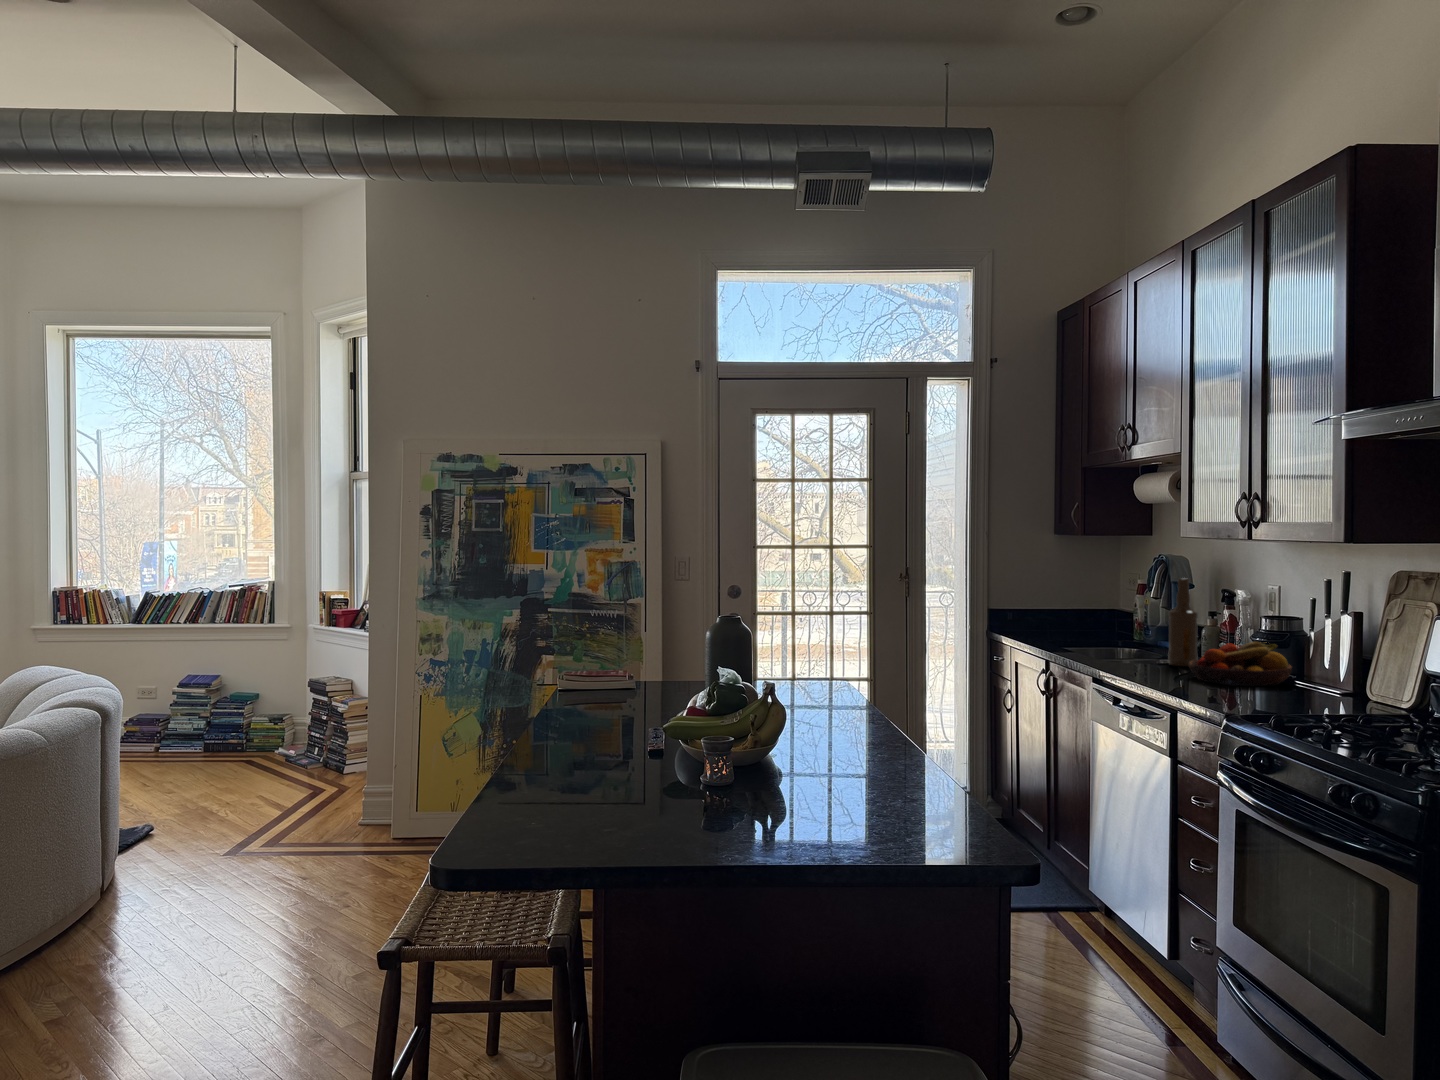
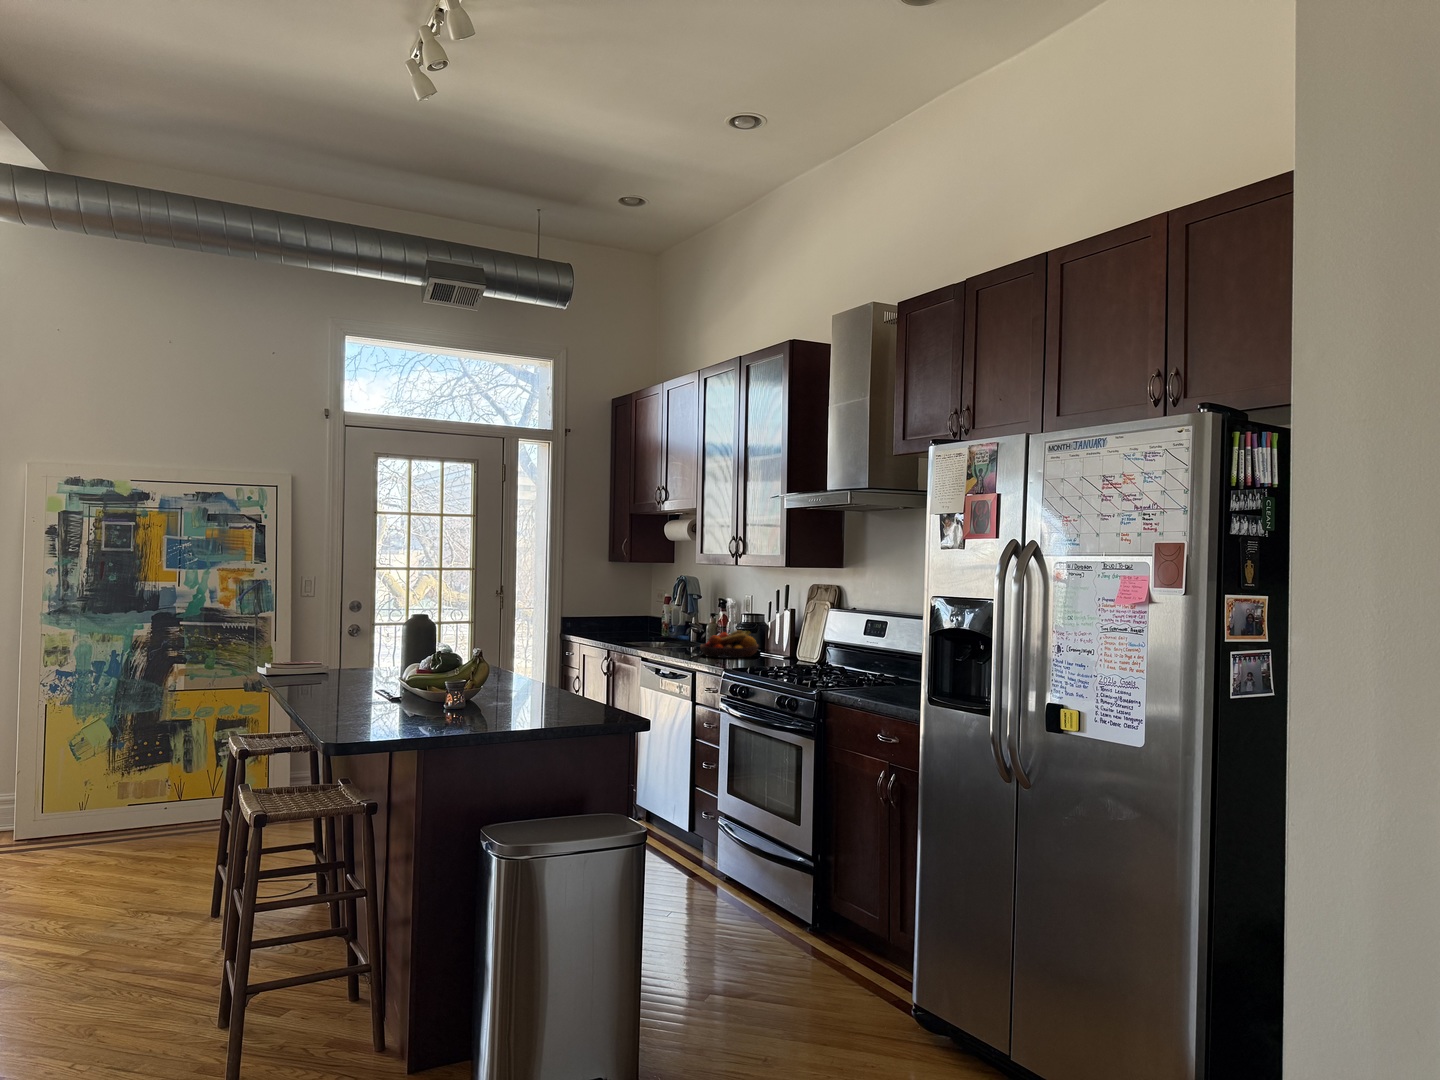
bottle: present [1168,578,1198,666] -> none [686,591,705,650]

